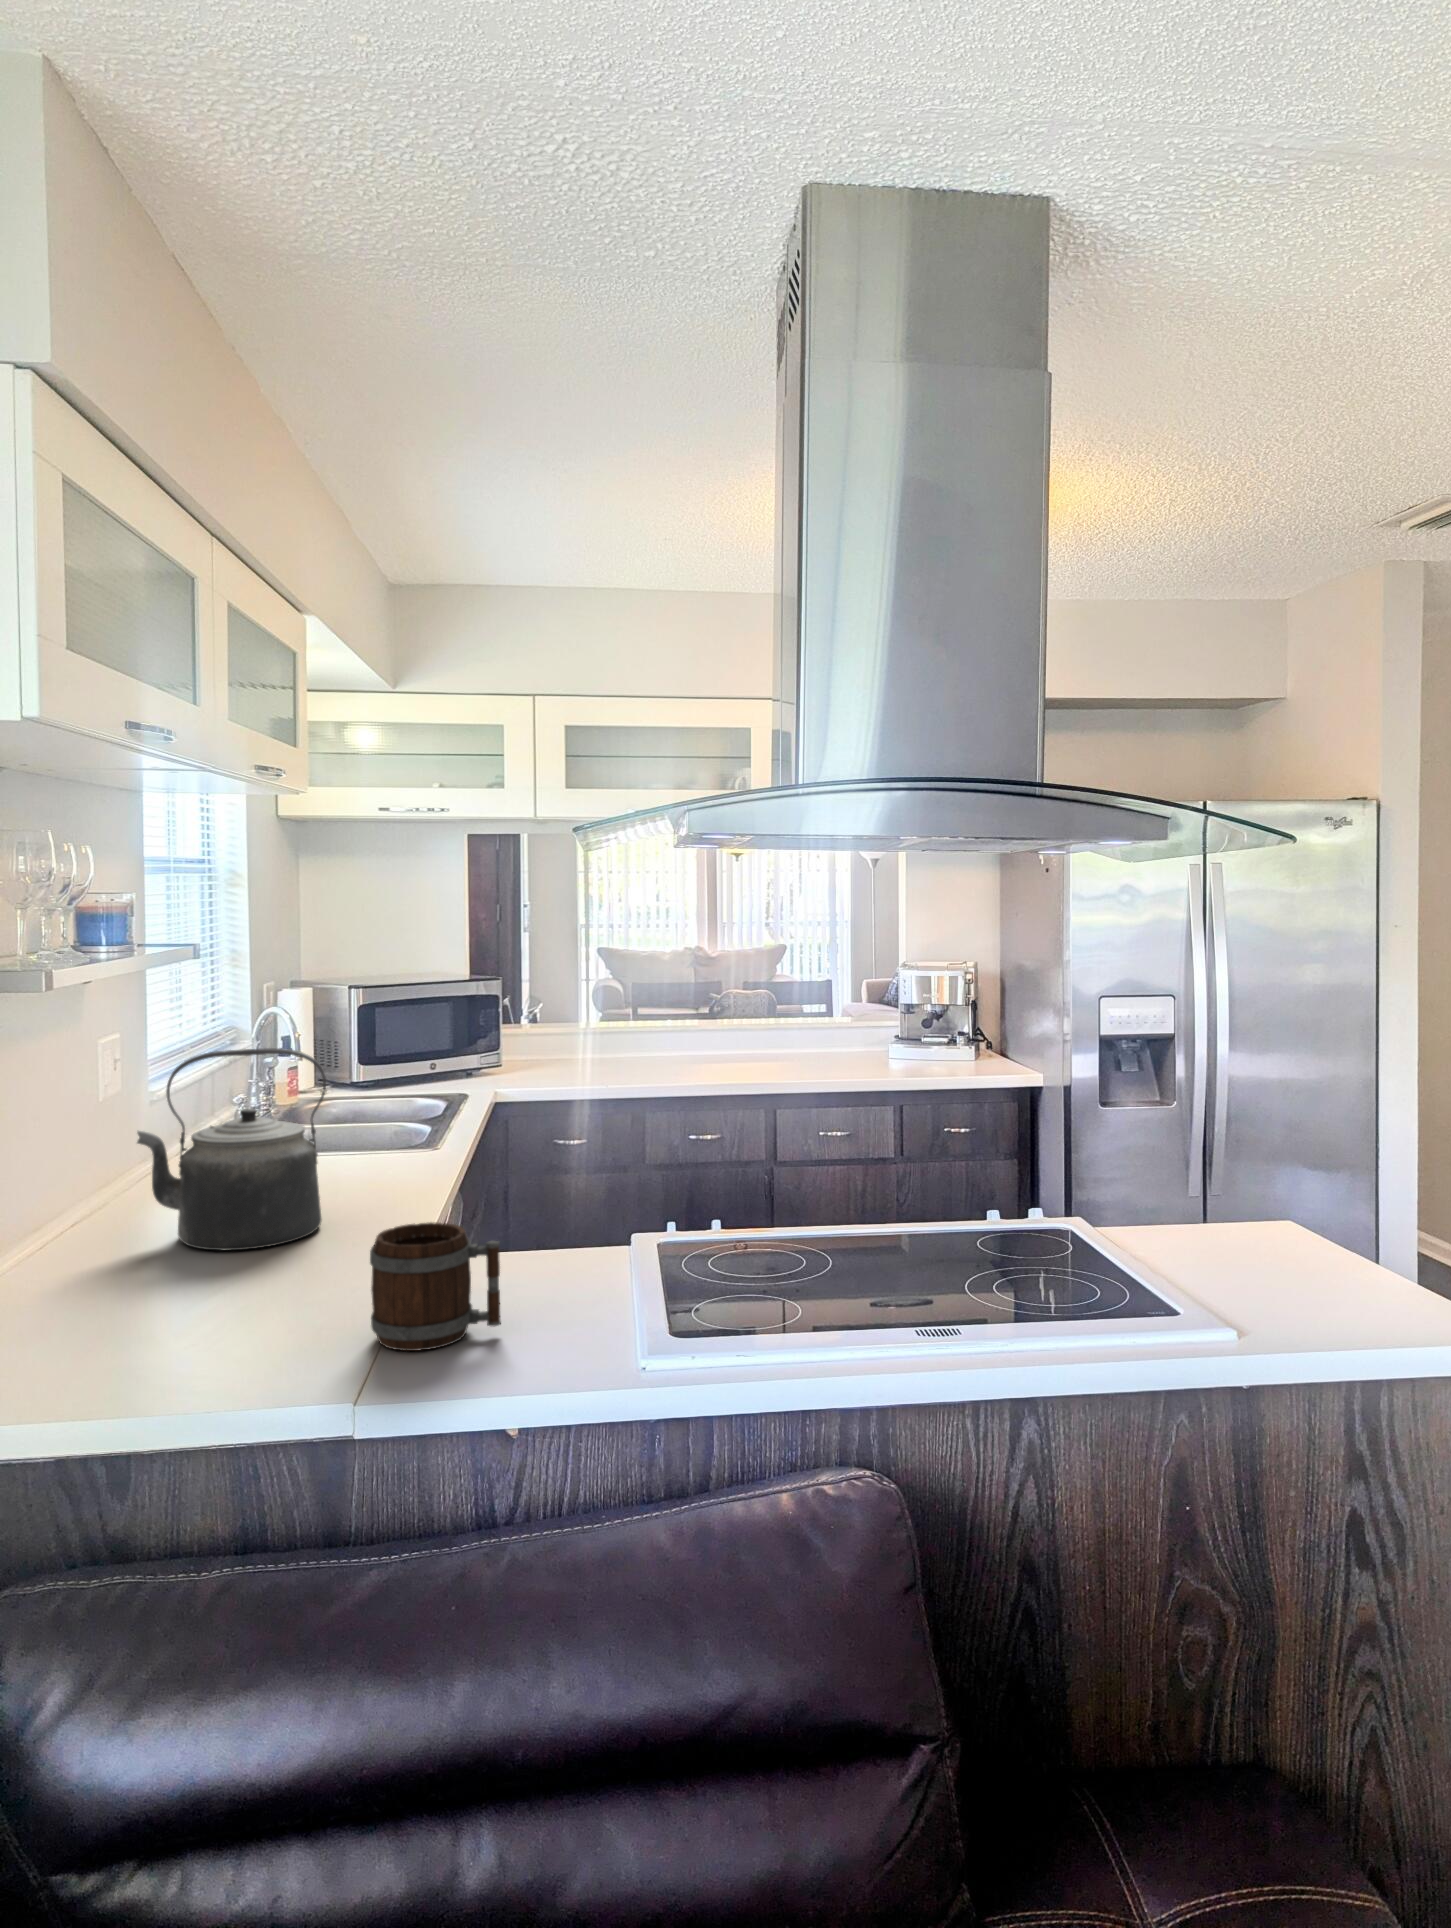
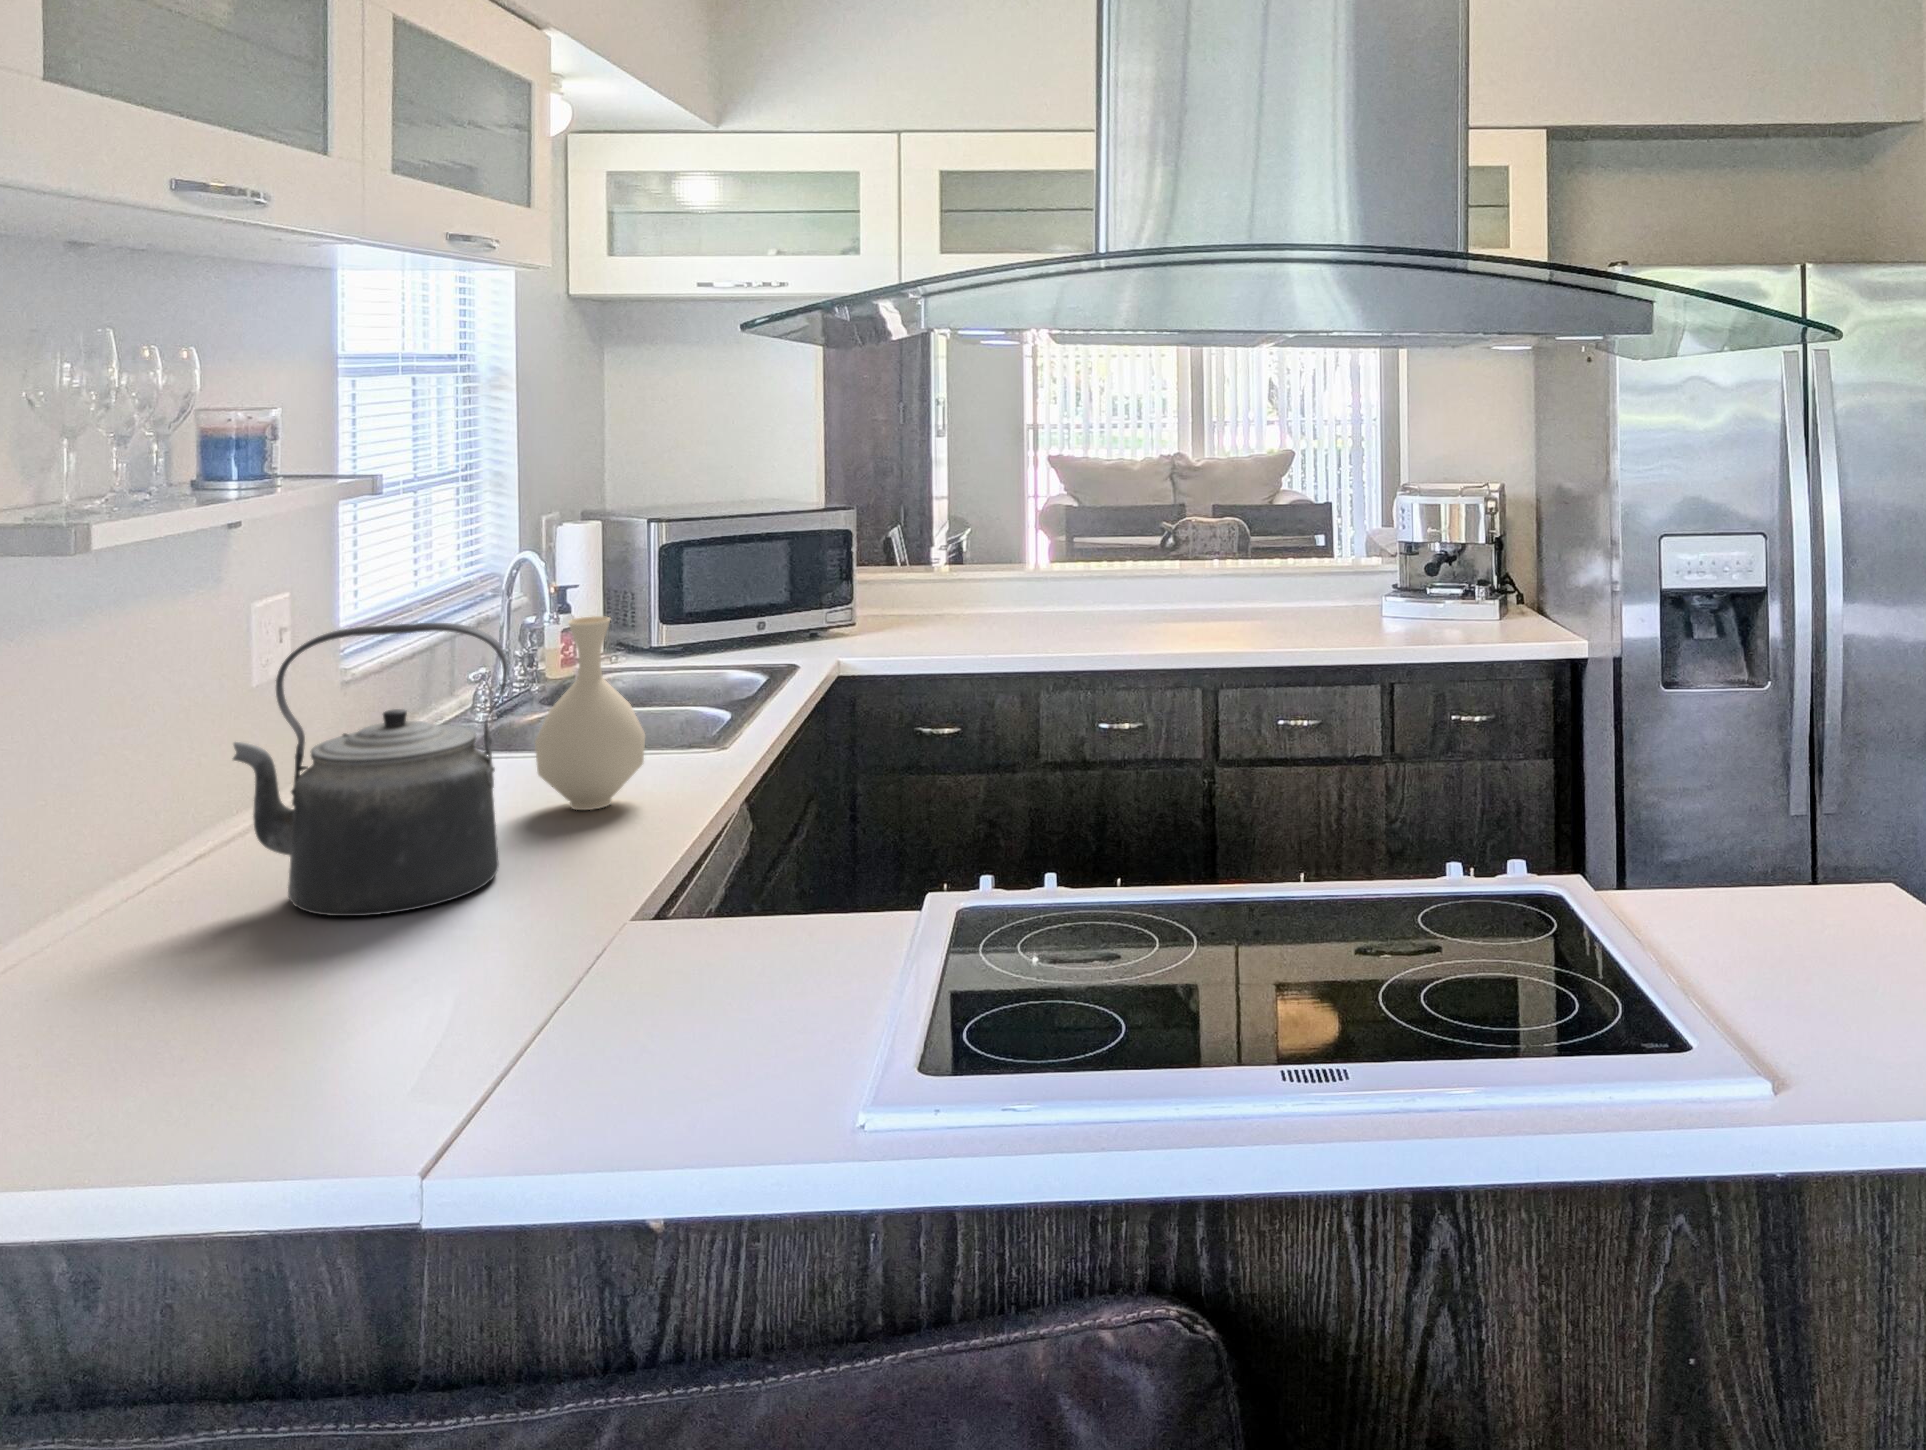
vase: none [325,1049,403,1185] -> present [535,616,645,810]
mug: present [370,1222,501,1351] -> none [476,893,670,1094]

